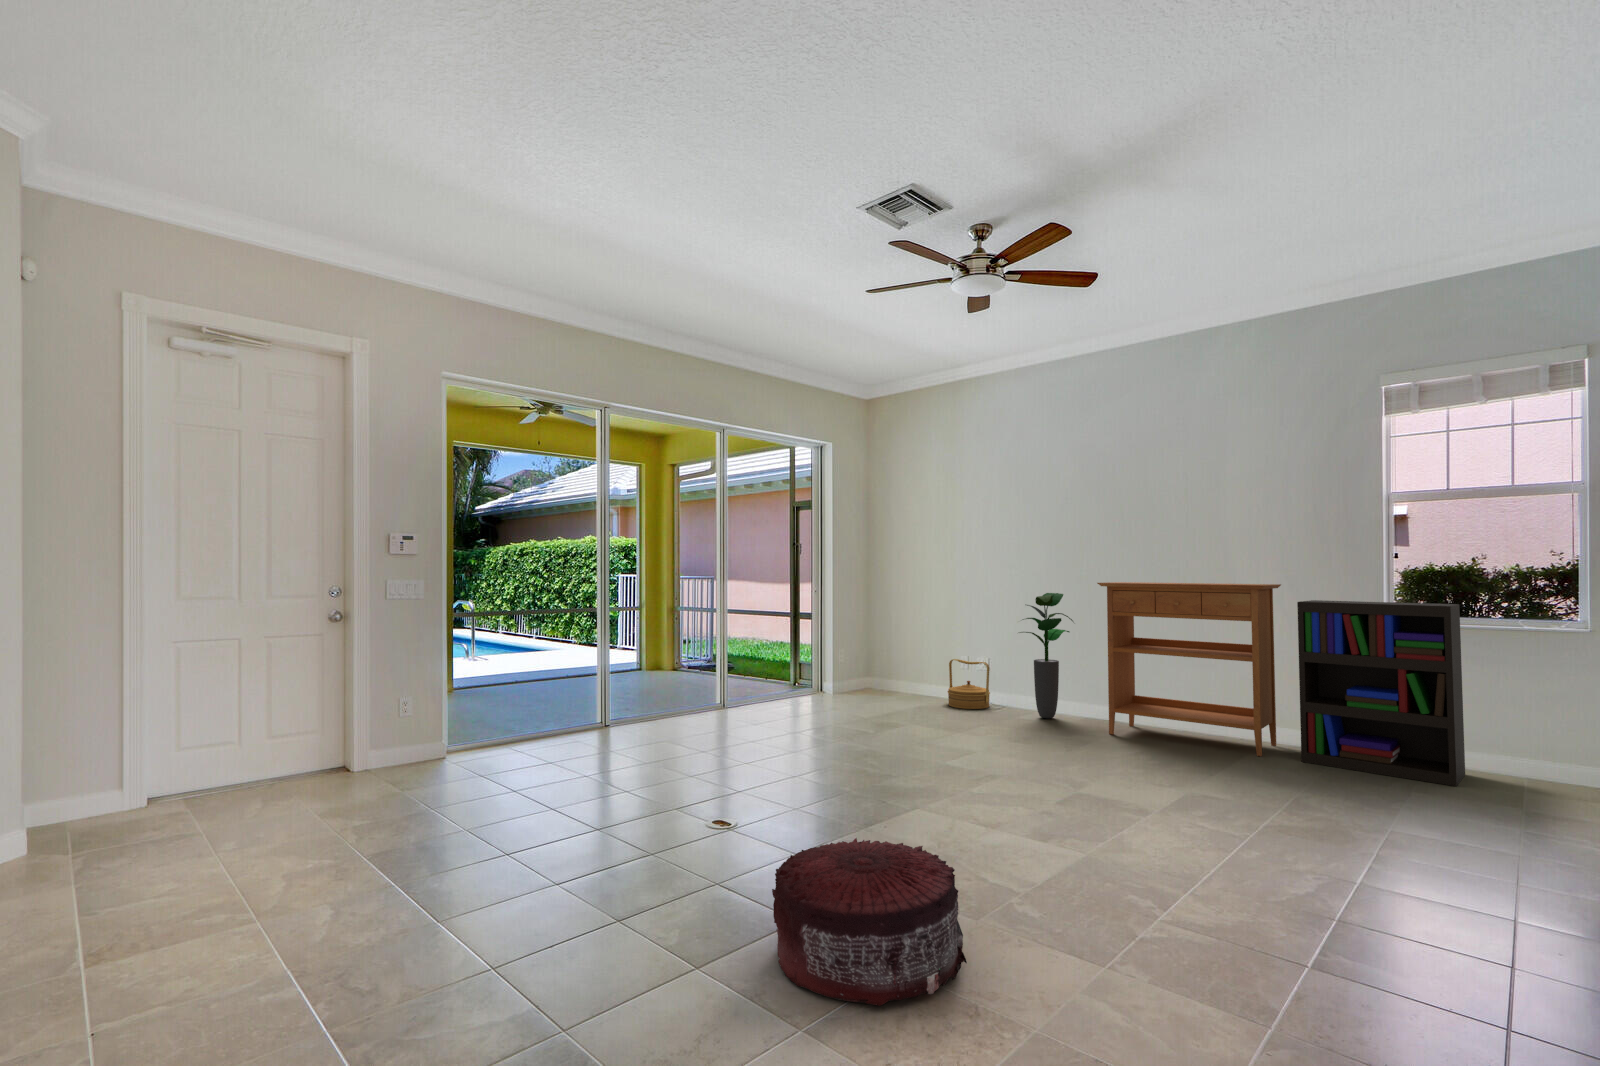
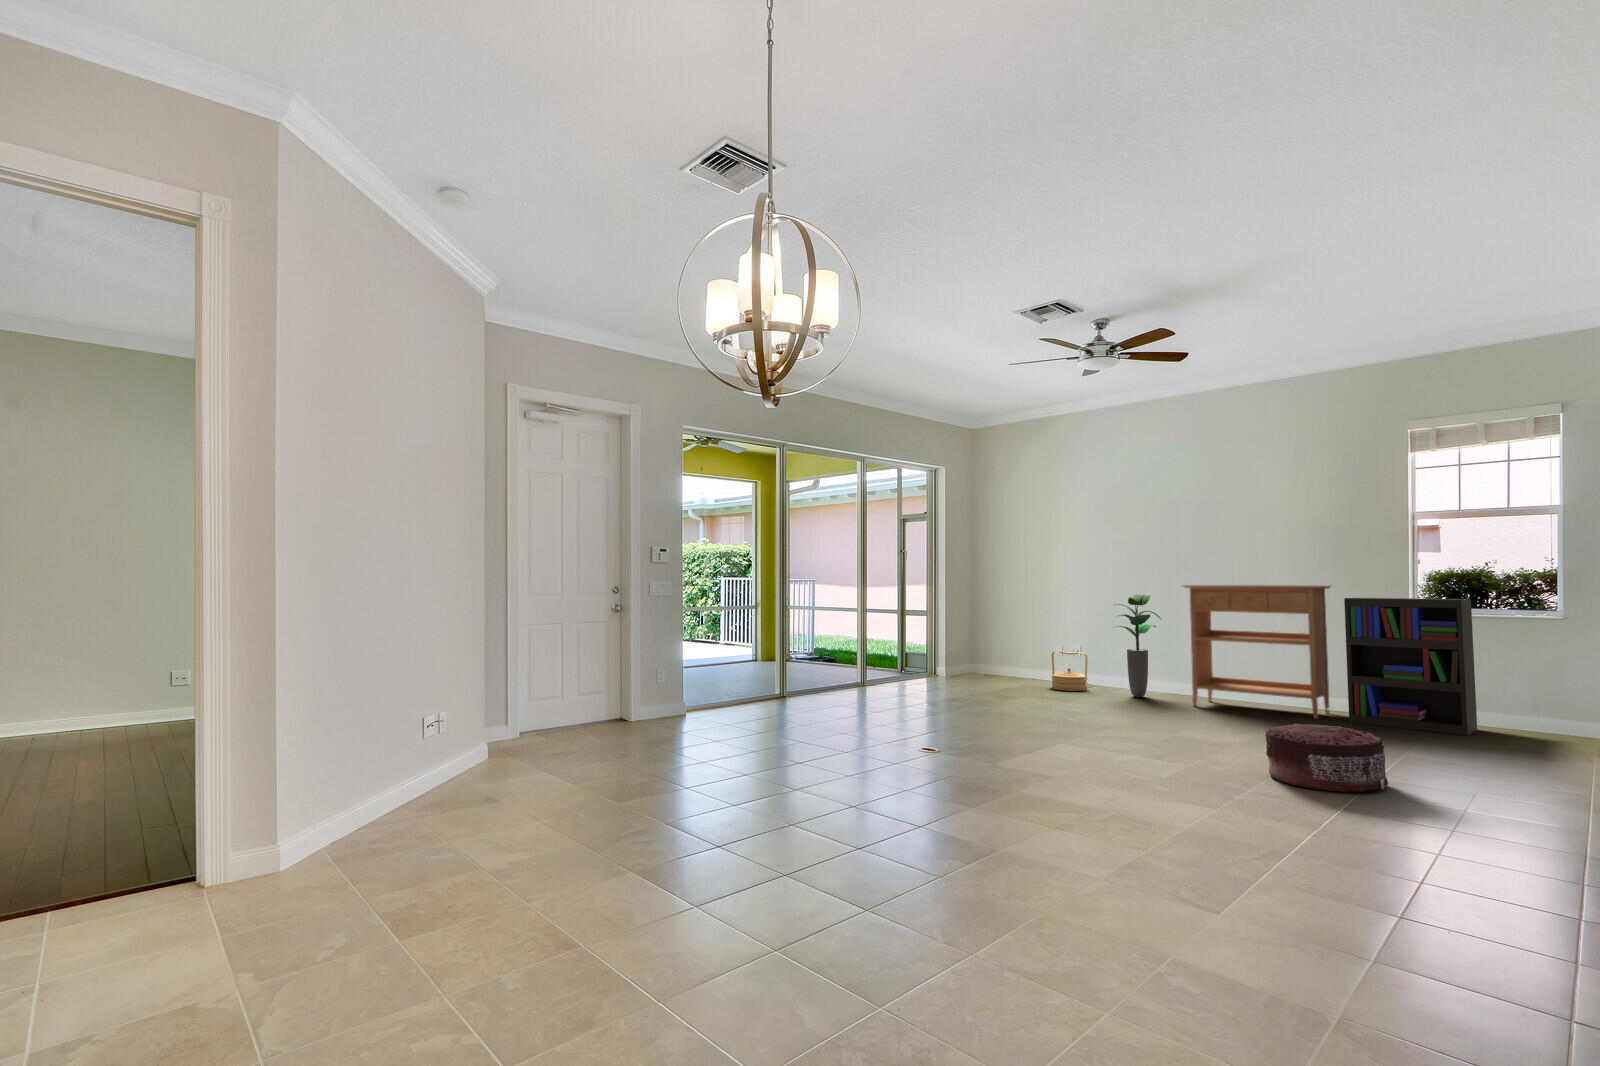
pouf: present [772,838,967,1006] -> present [1265,724,1388,792]

